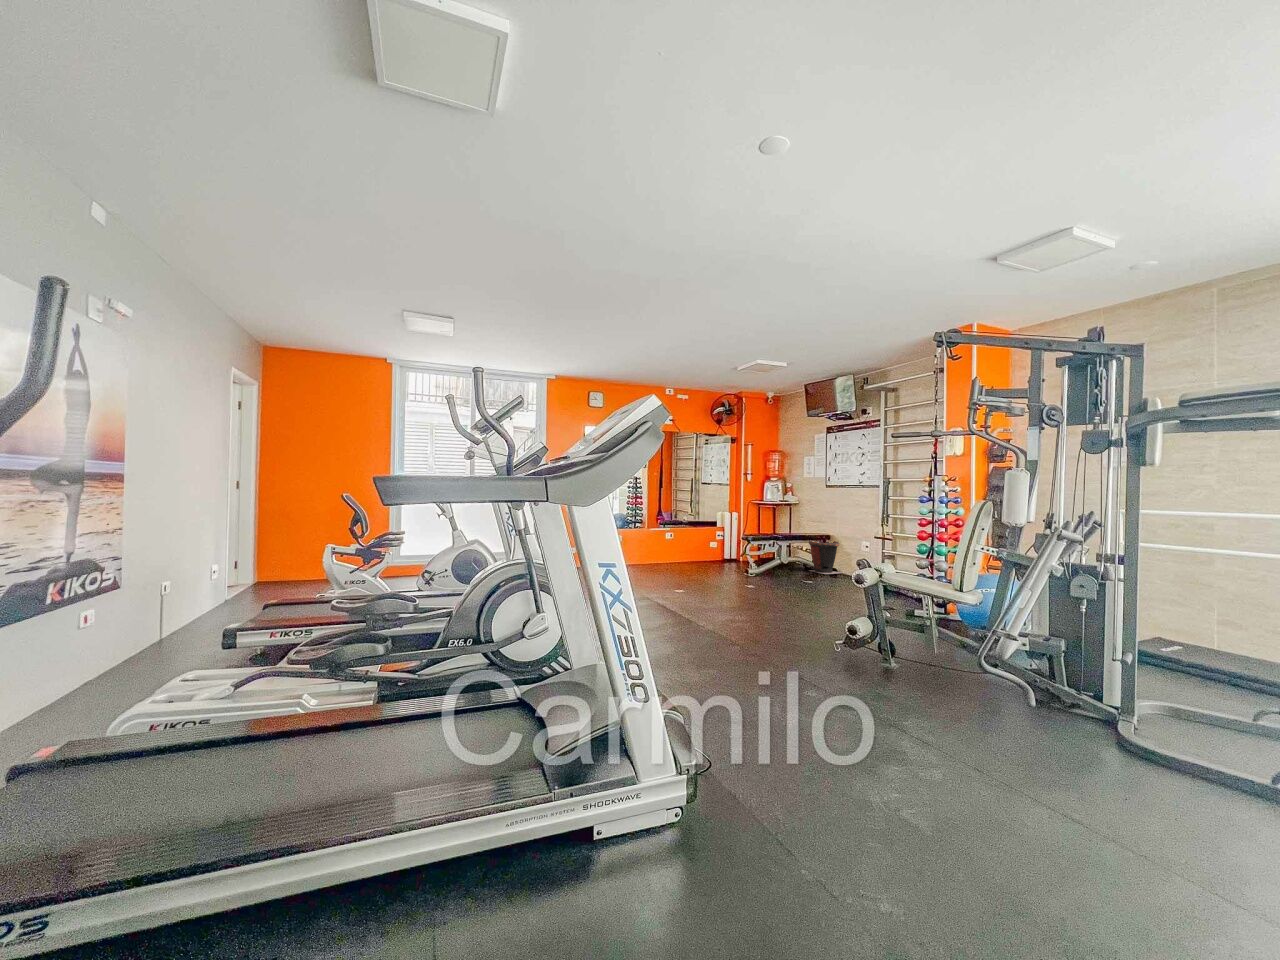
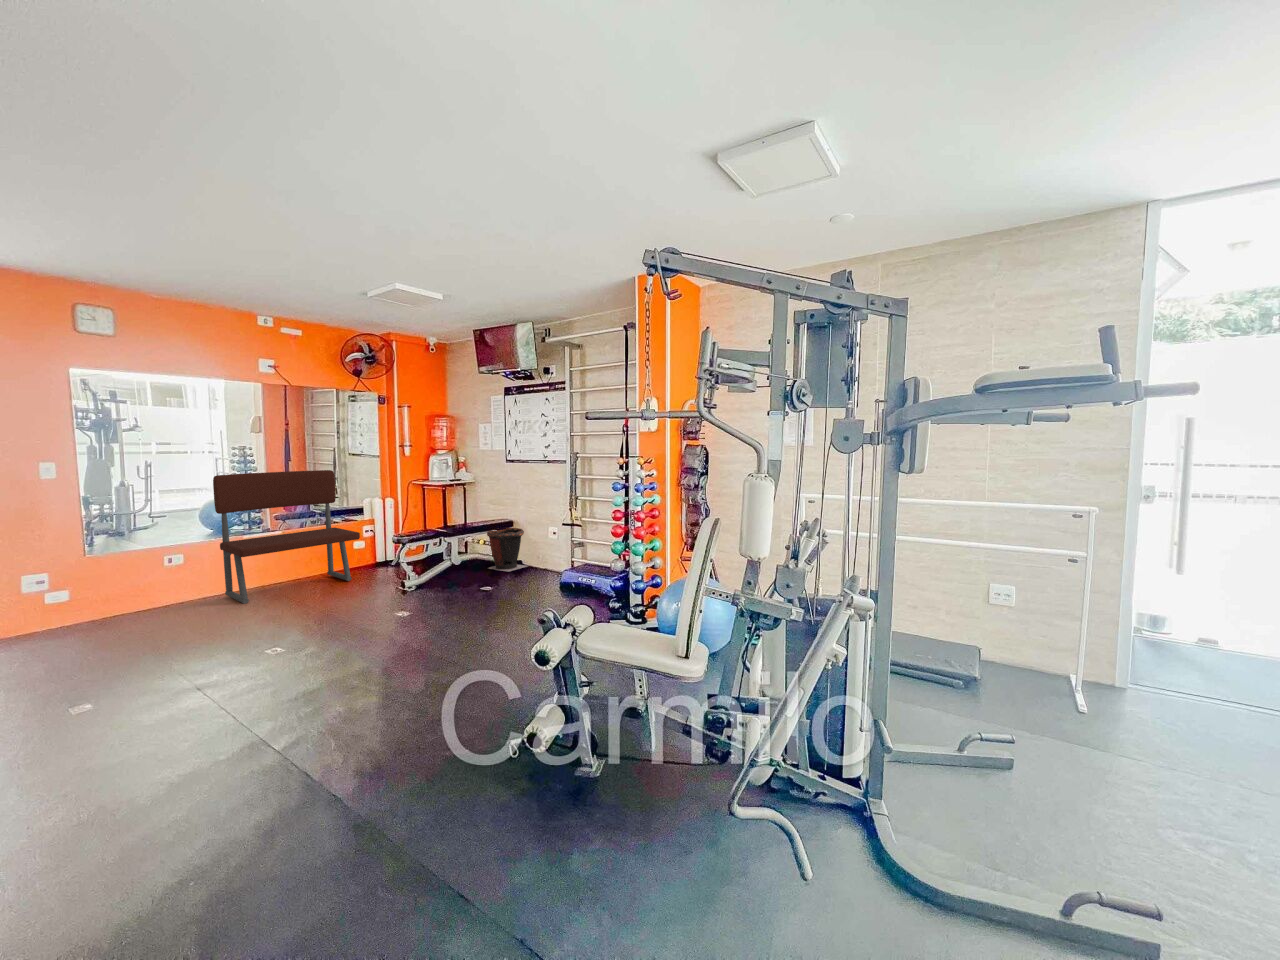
bench: none [641,488,719,569] -> present [213,470,360,604]

